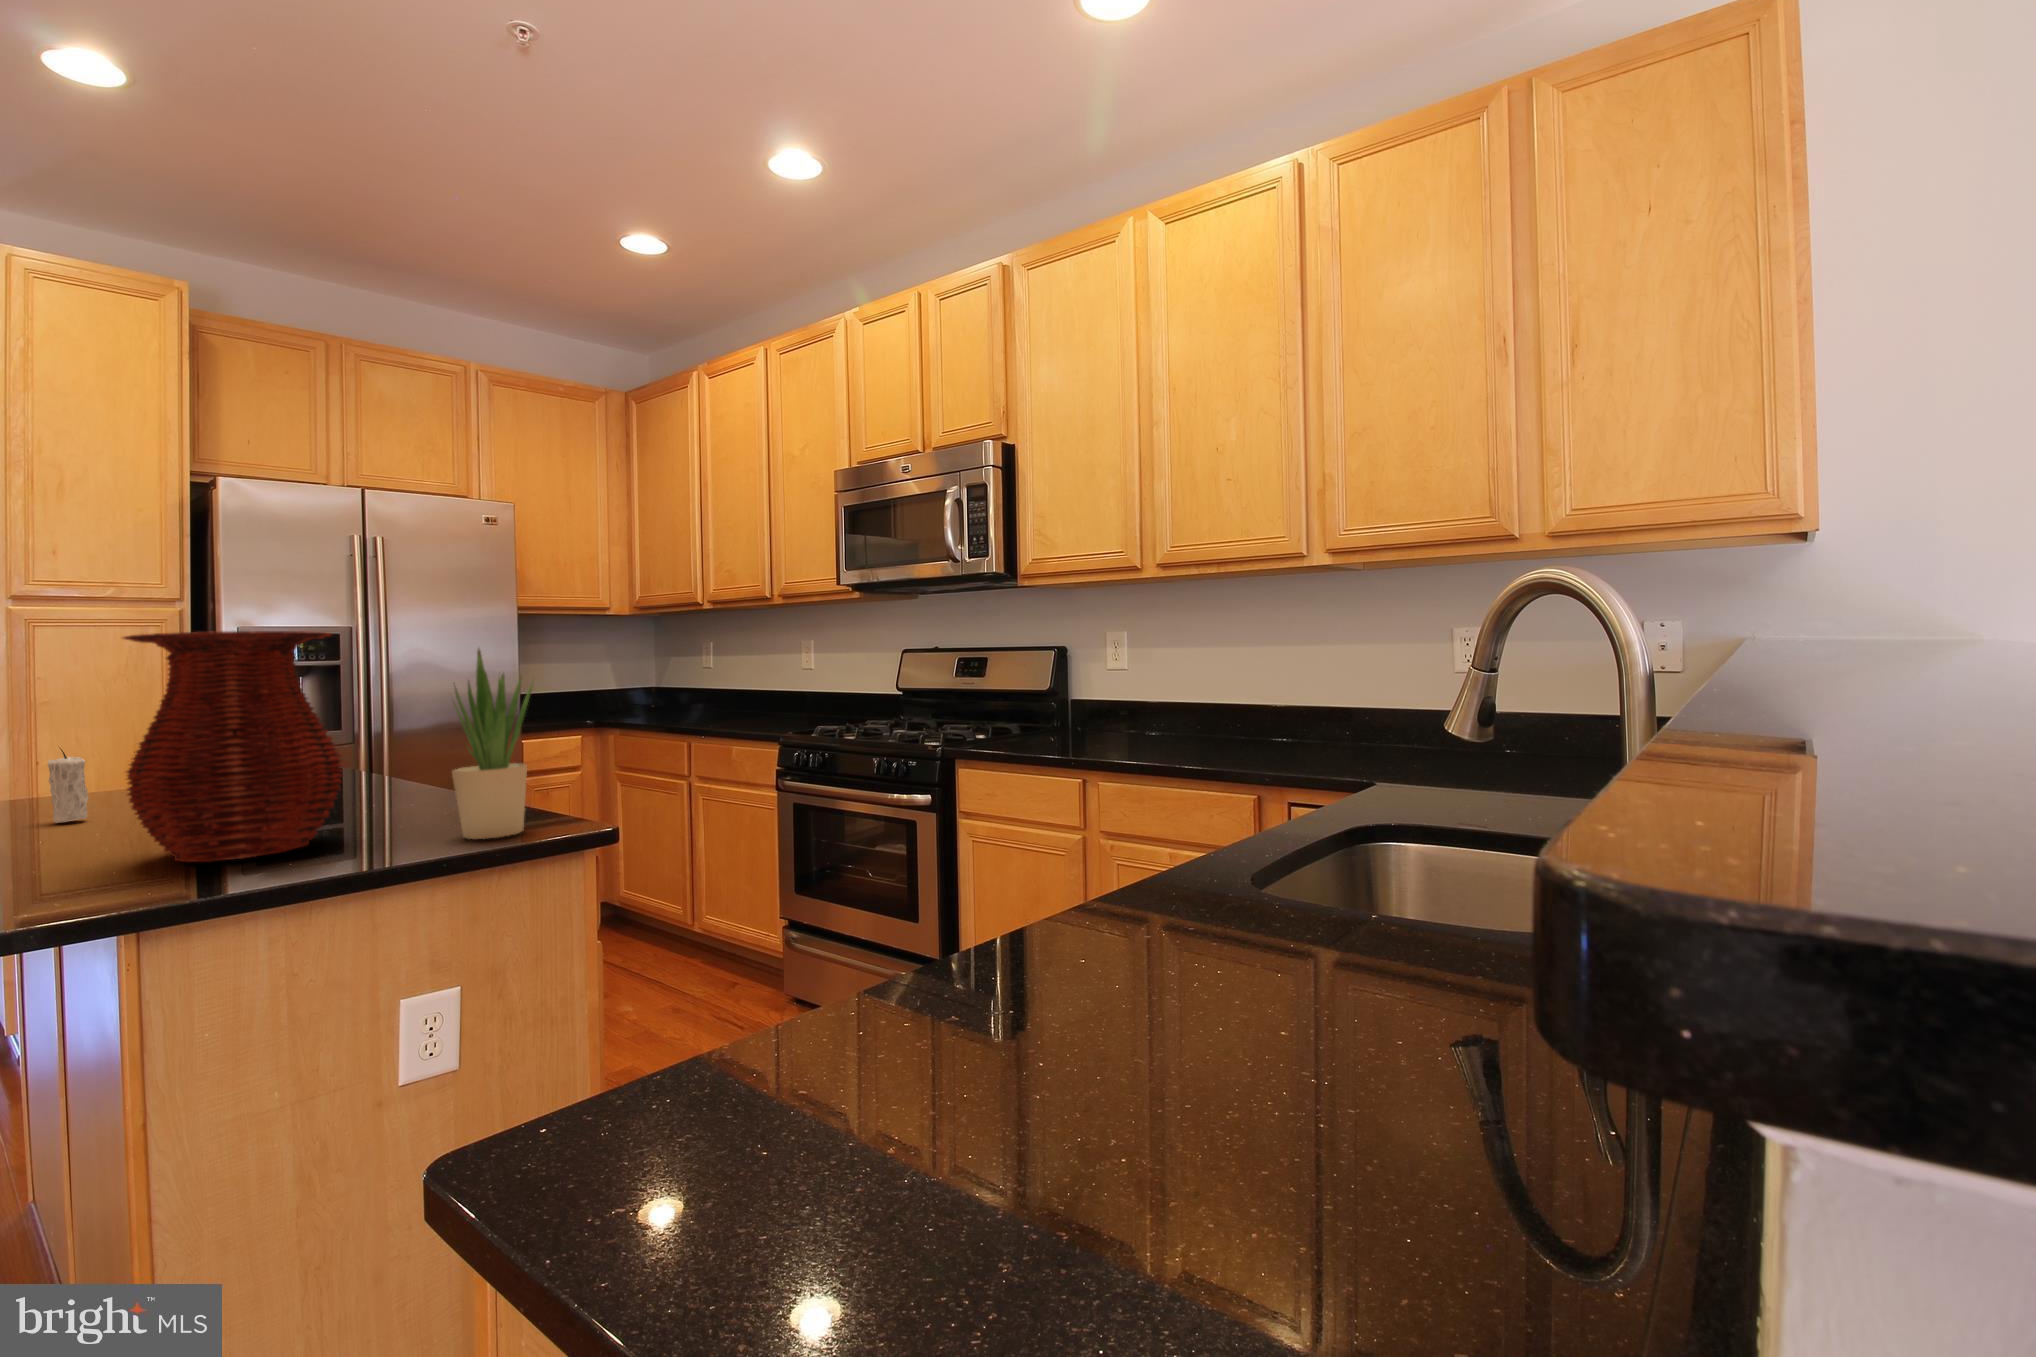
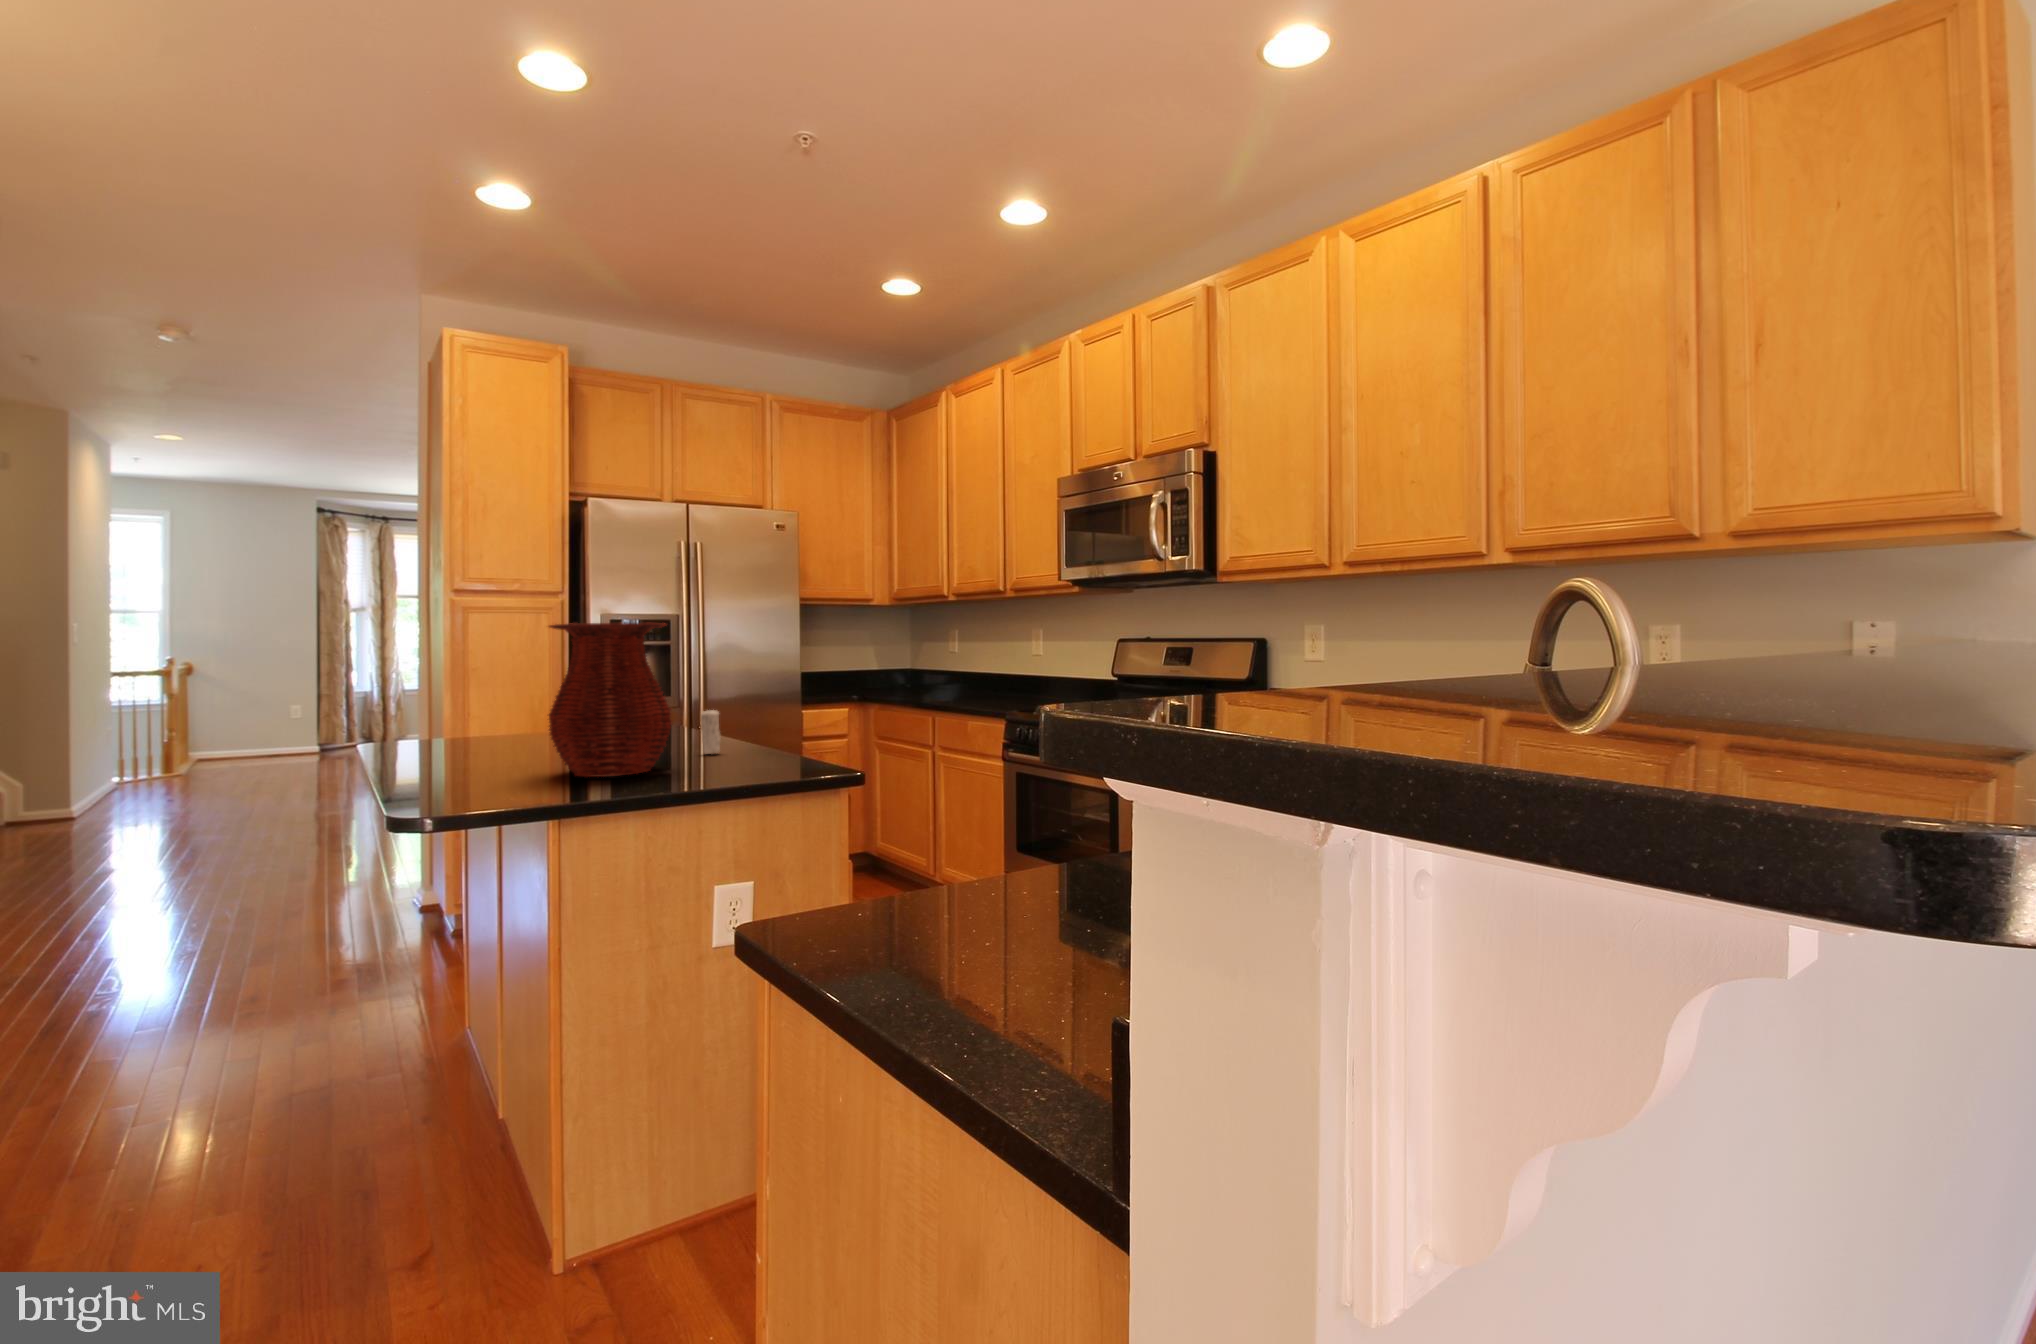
potted plant: present [452,649,533,839] -> none [740,634,797,773]
candle: present [48,748,89,823] -> present [701,710,721,754]

